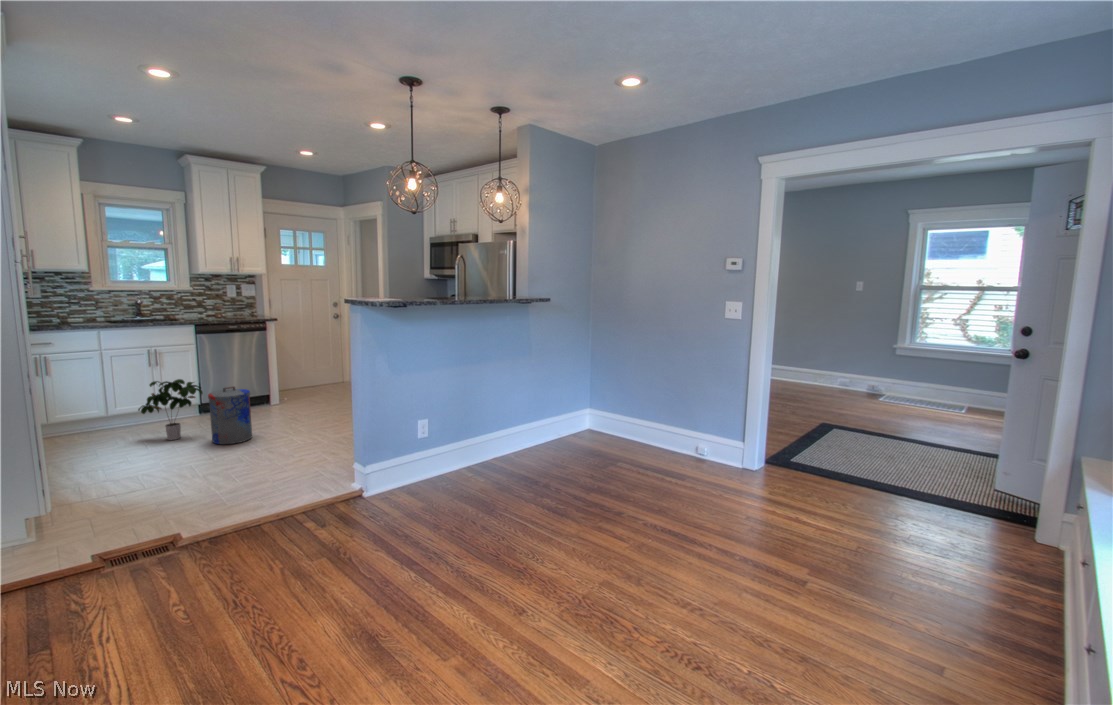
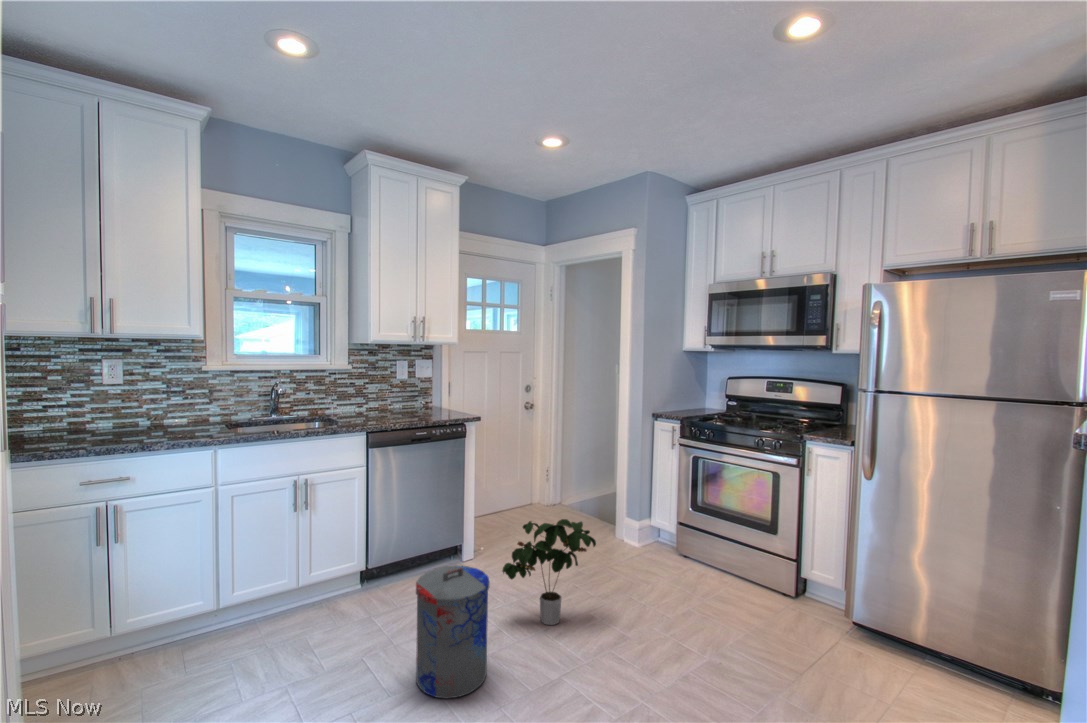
potted plant: present [138,379,203,440] -> present [502,519,596,625]

